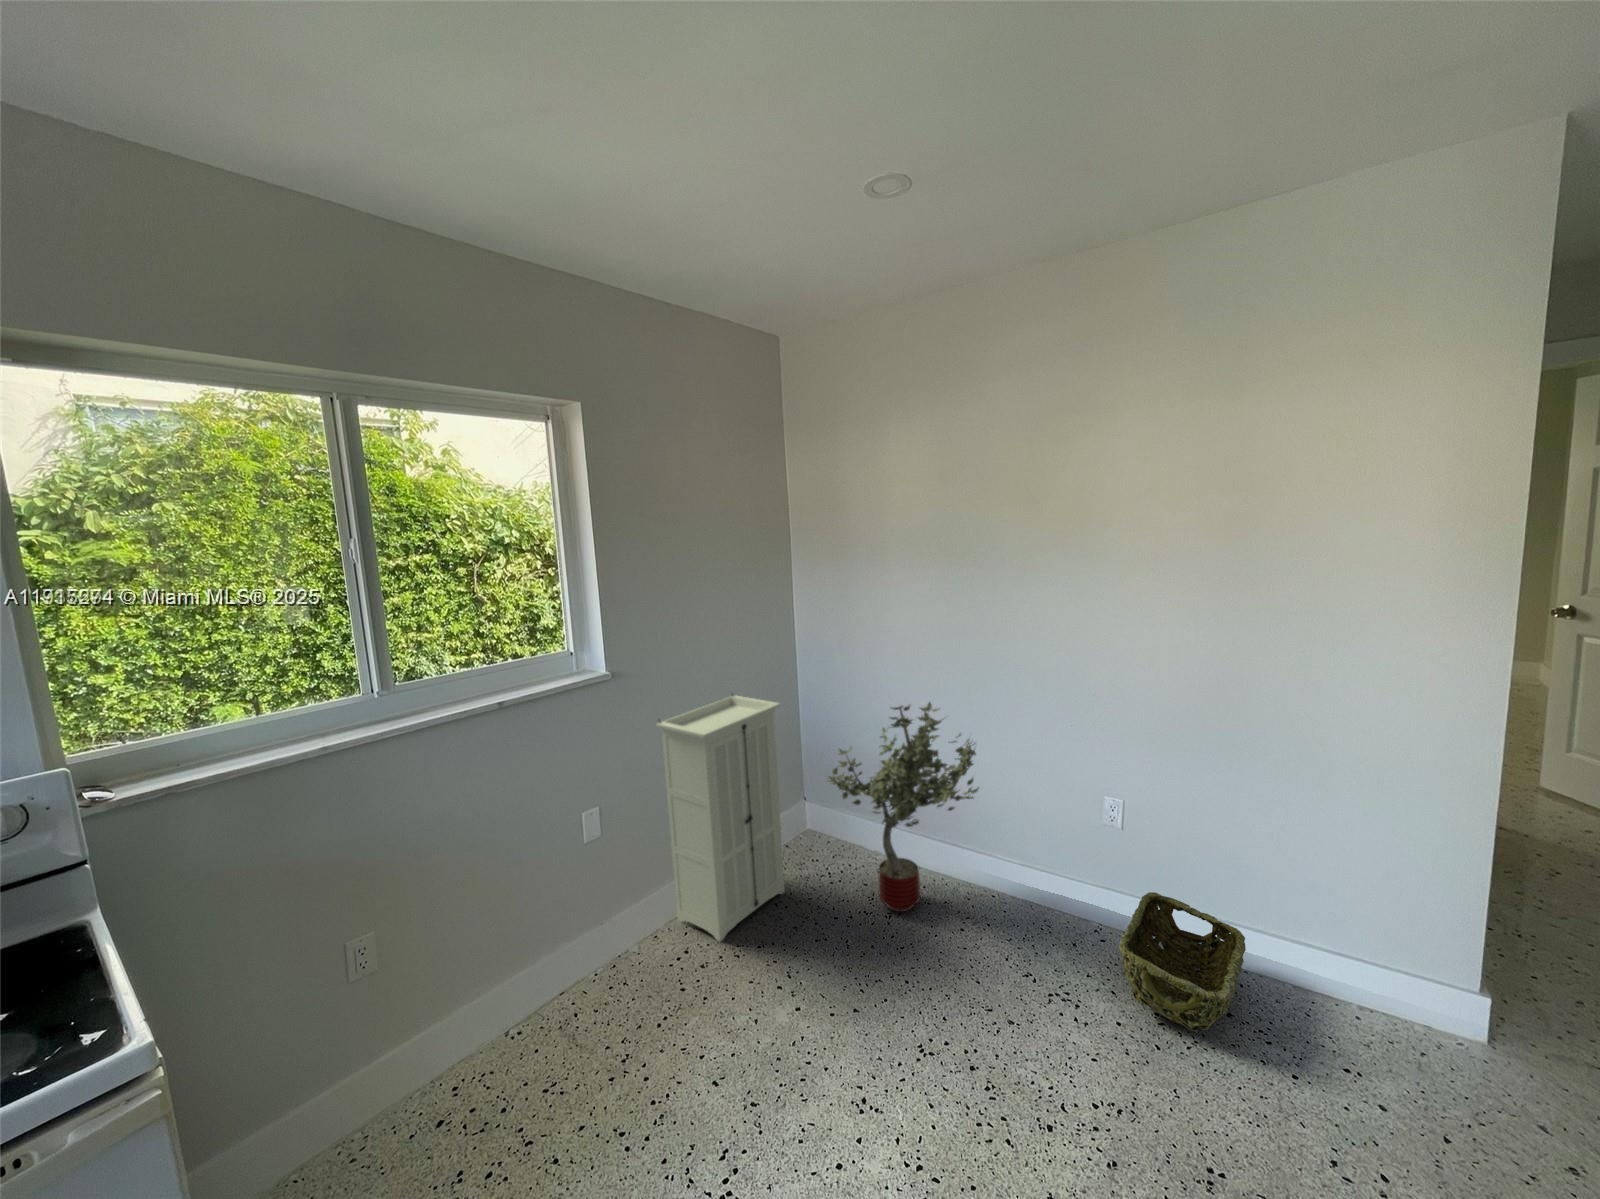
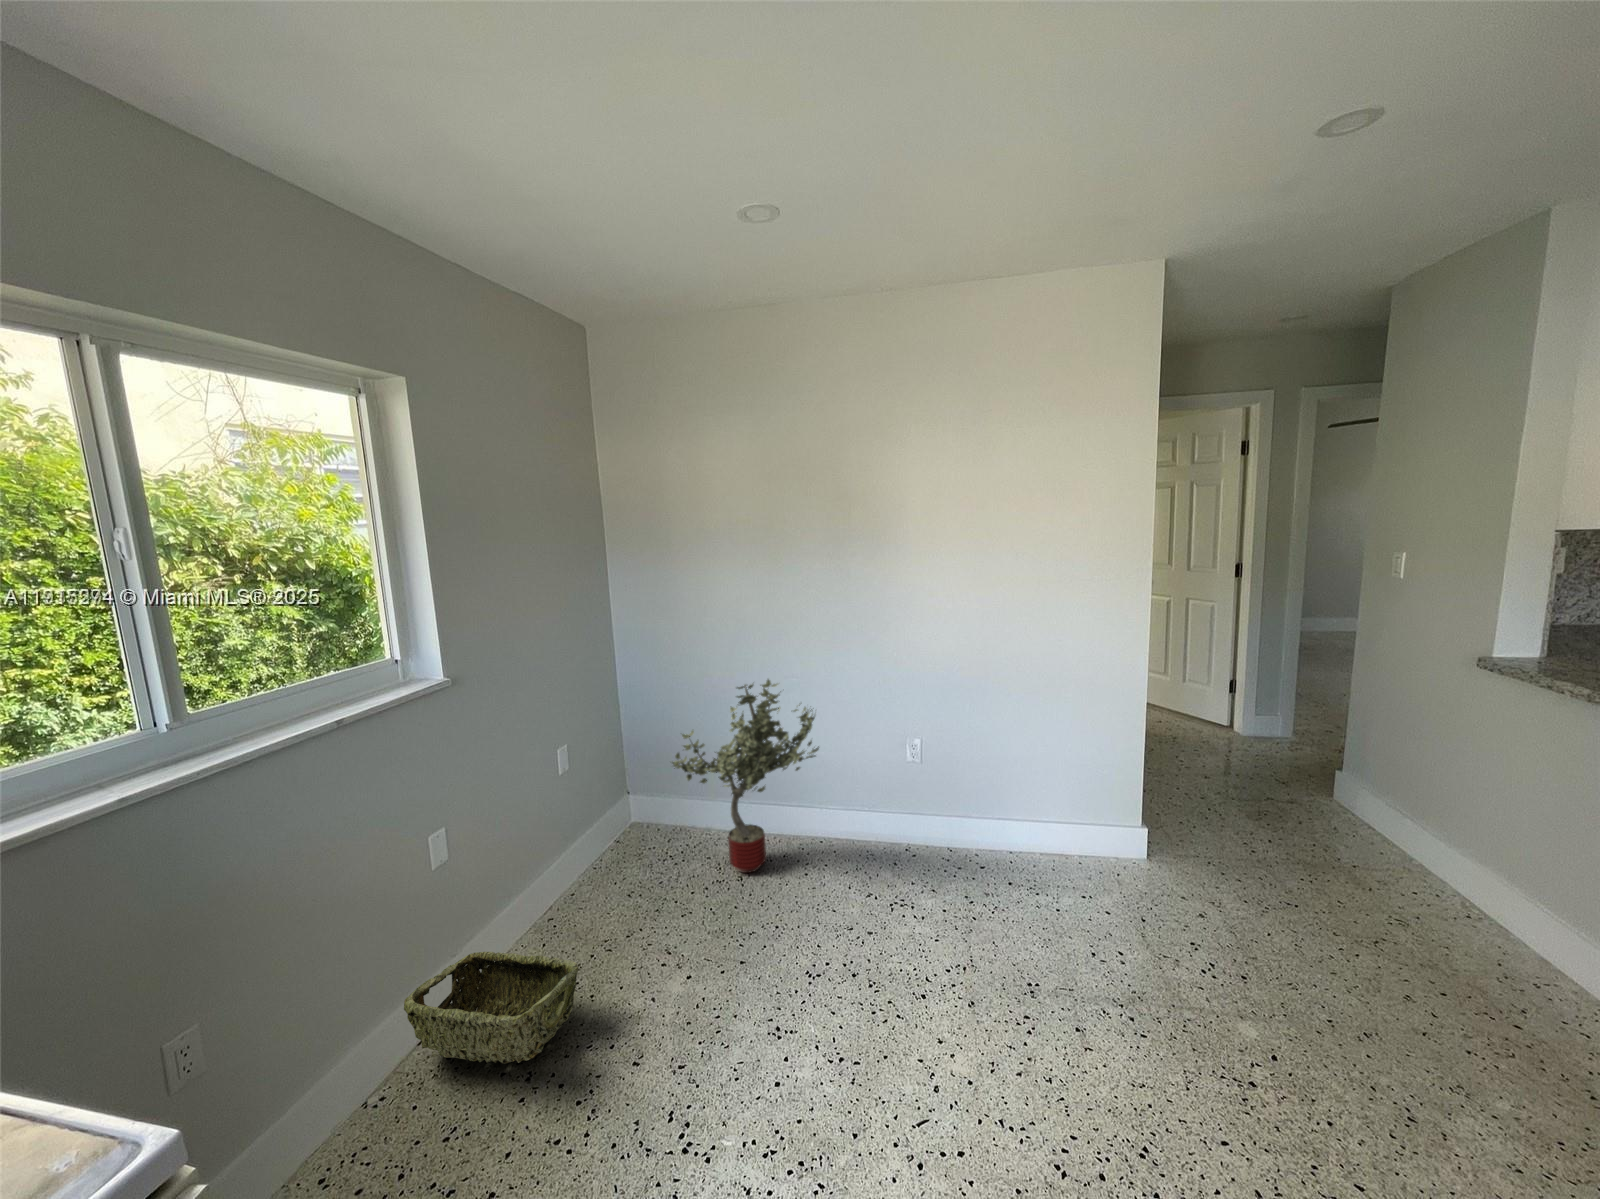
storage cabinet: present [656,695,785,942] -> none [503,692,636,943]
woven basket: present [1119,892,1246,1032] -> present [404,952,578,1064]

